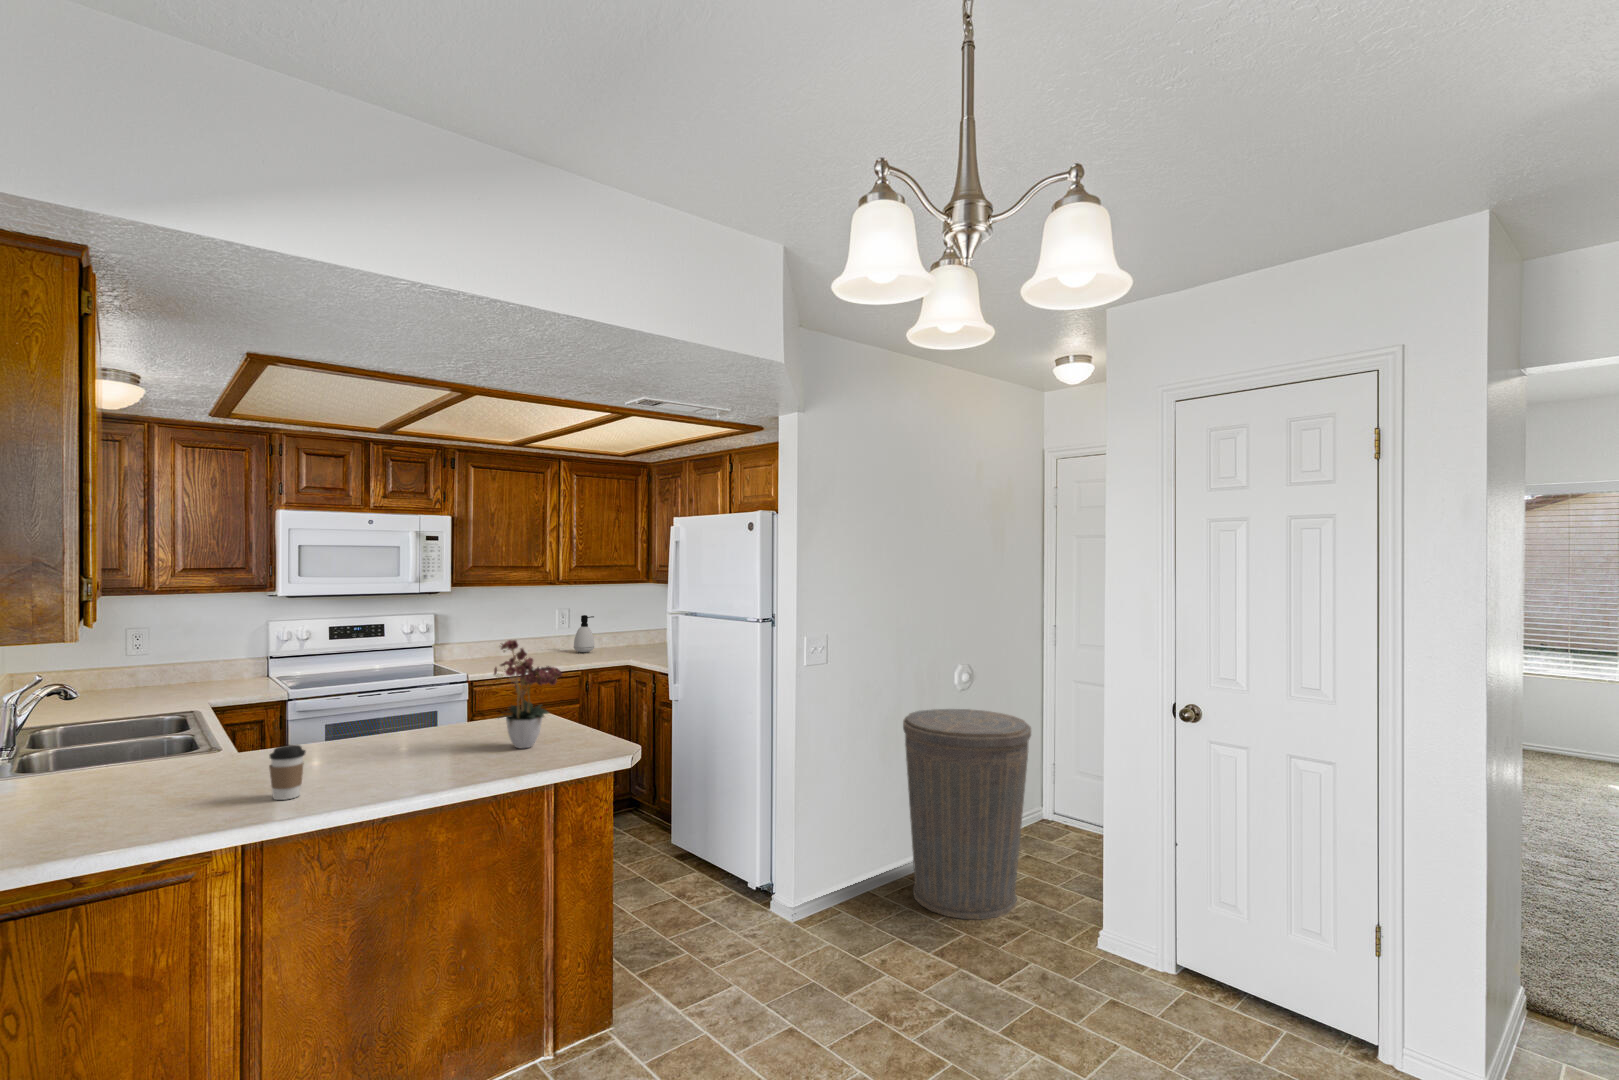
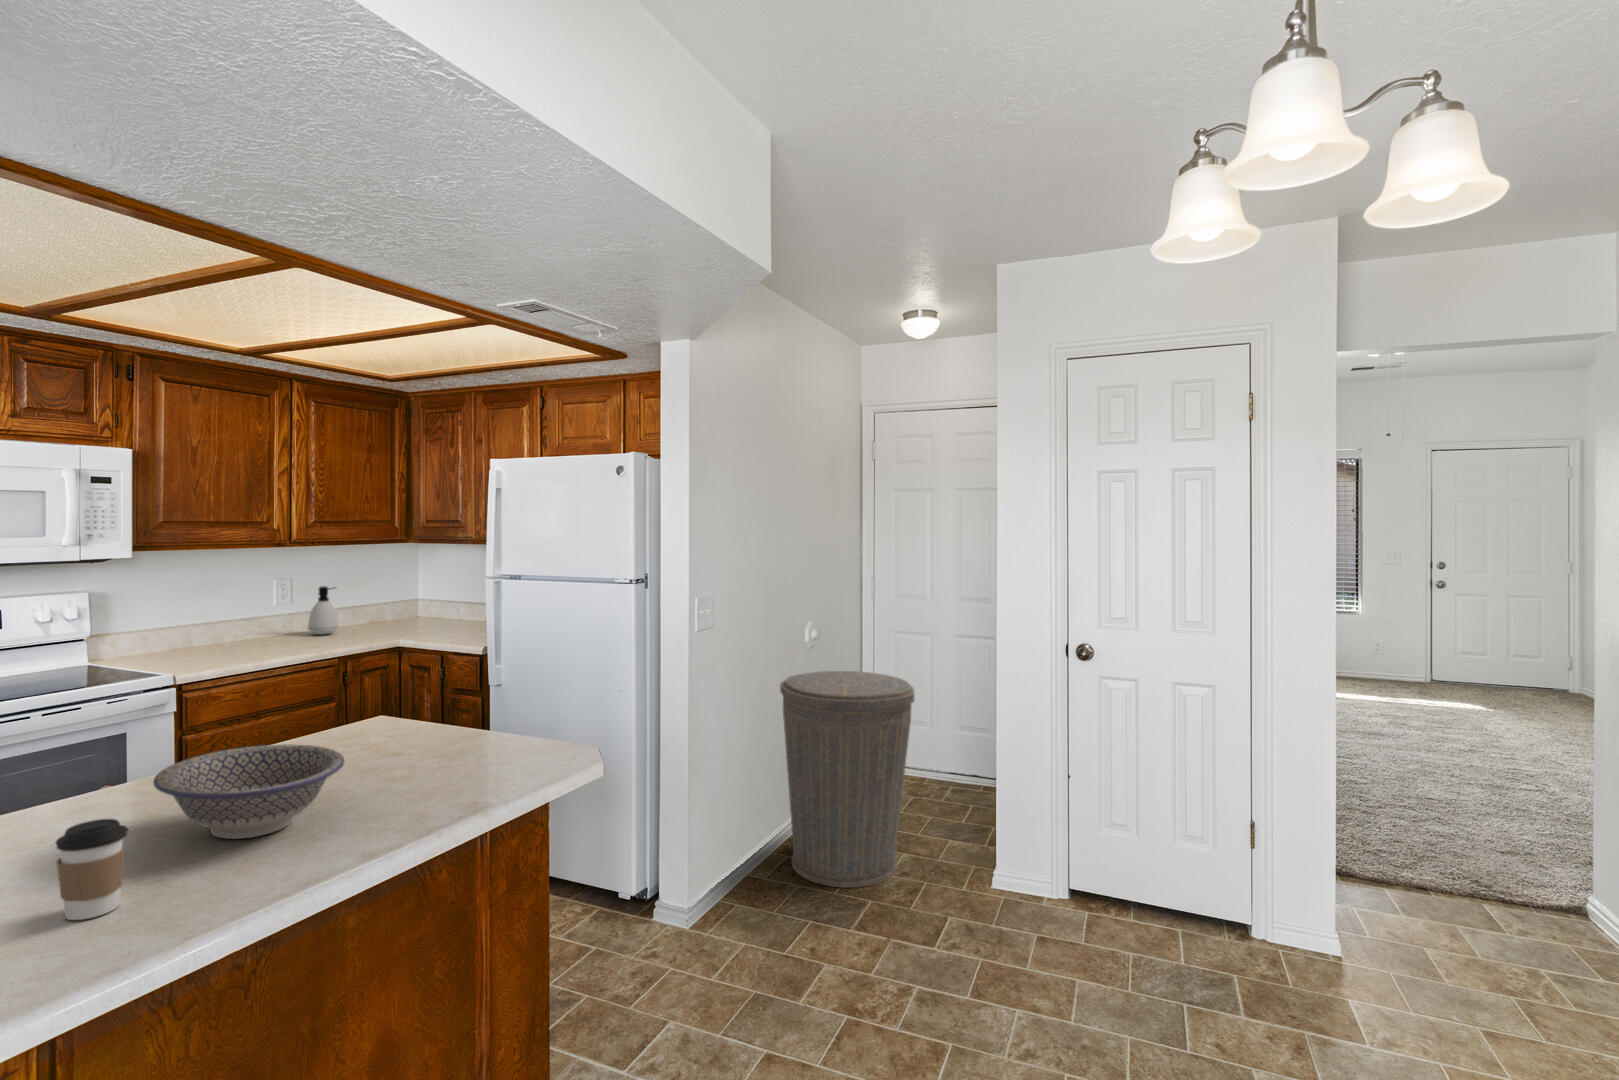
flower arrangement: present [494,640,562,748] -> none [371,613,476,773]
bowl: none [342,717,454,773] -> present [153,745,344,839]

